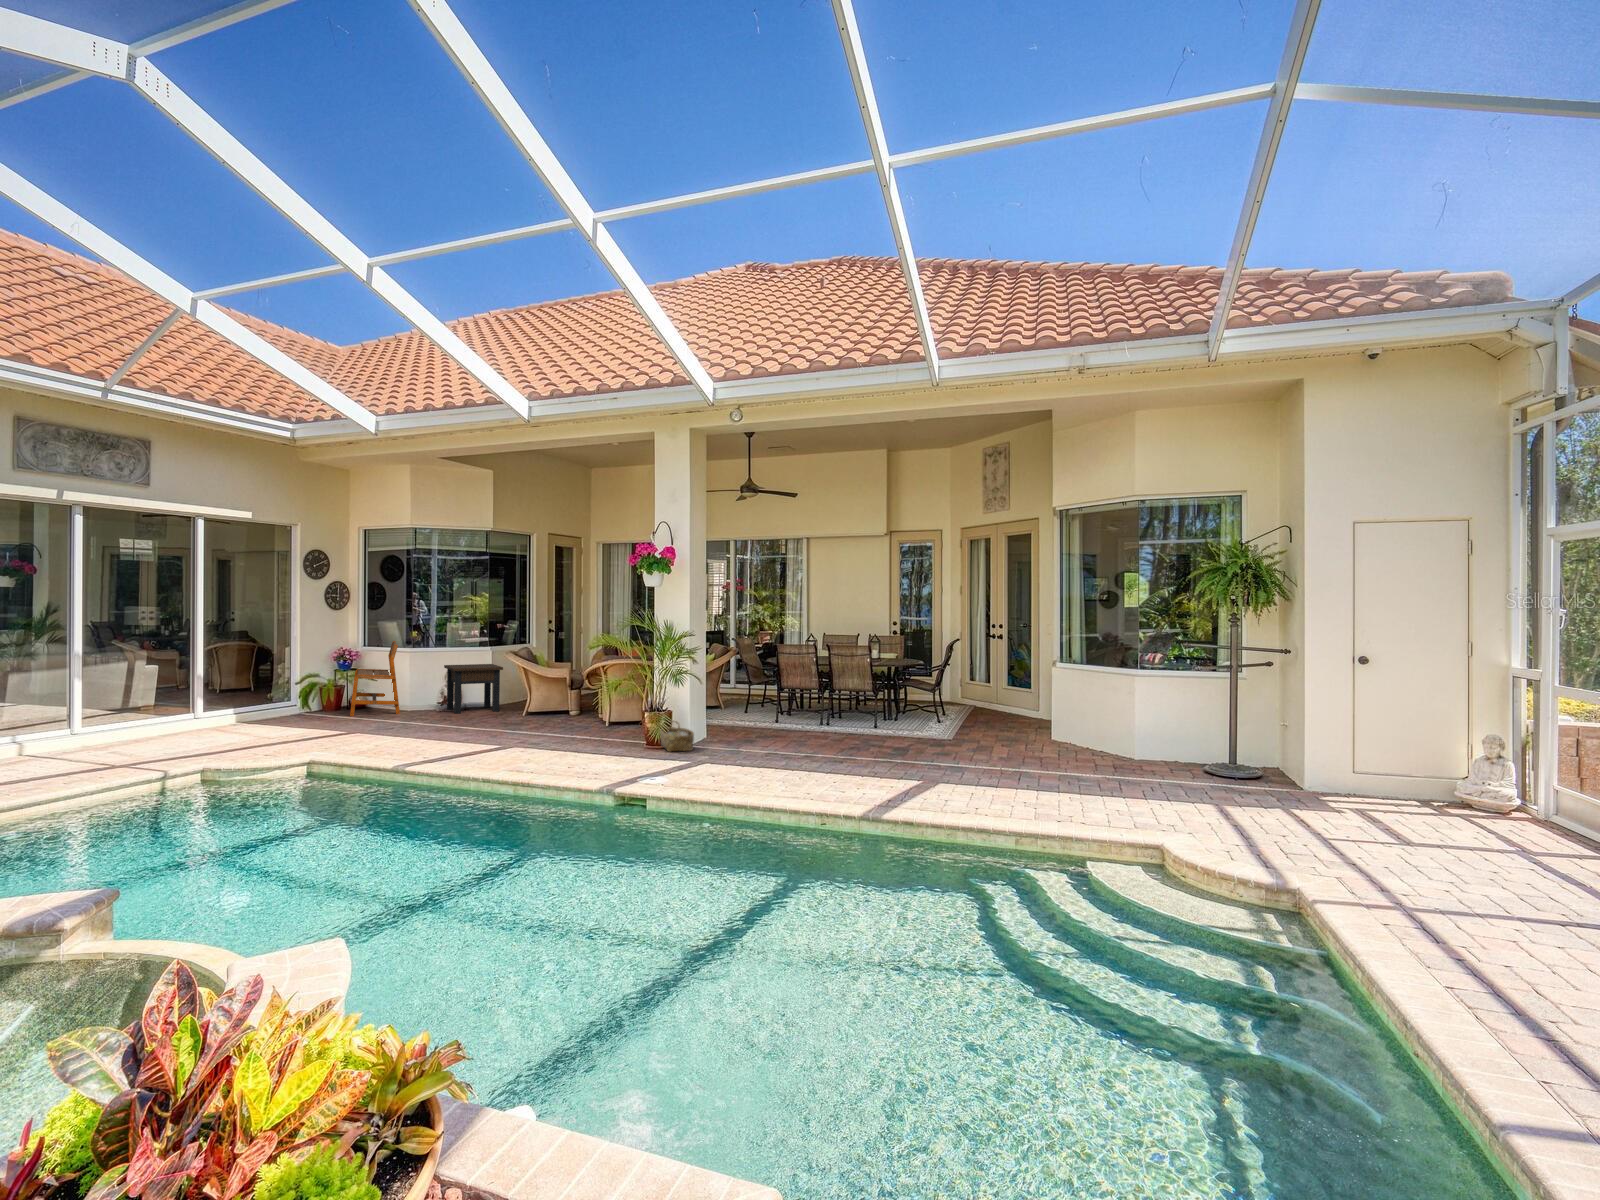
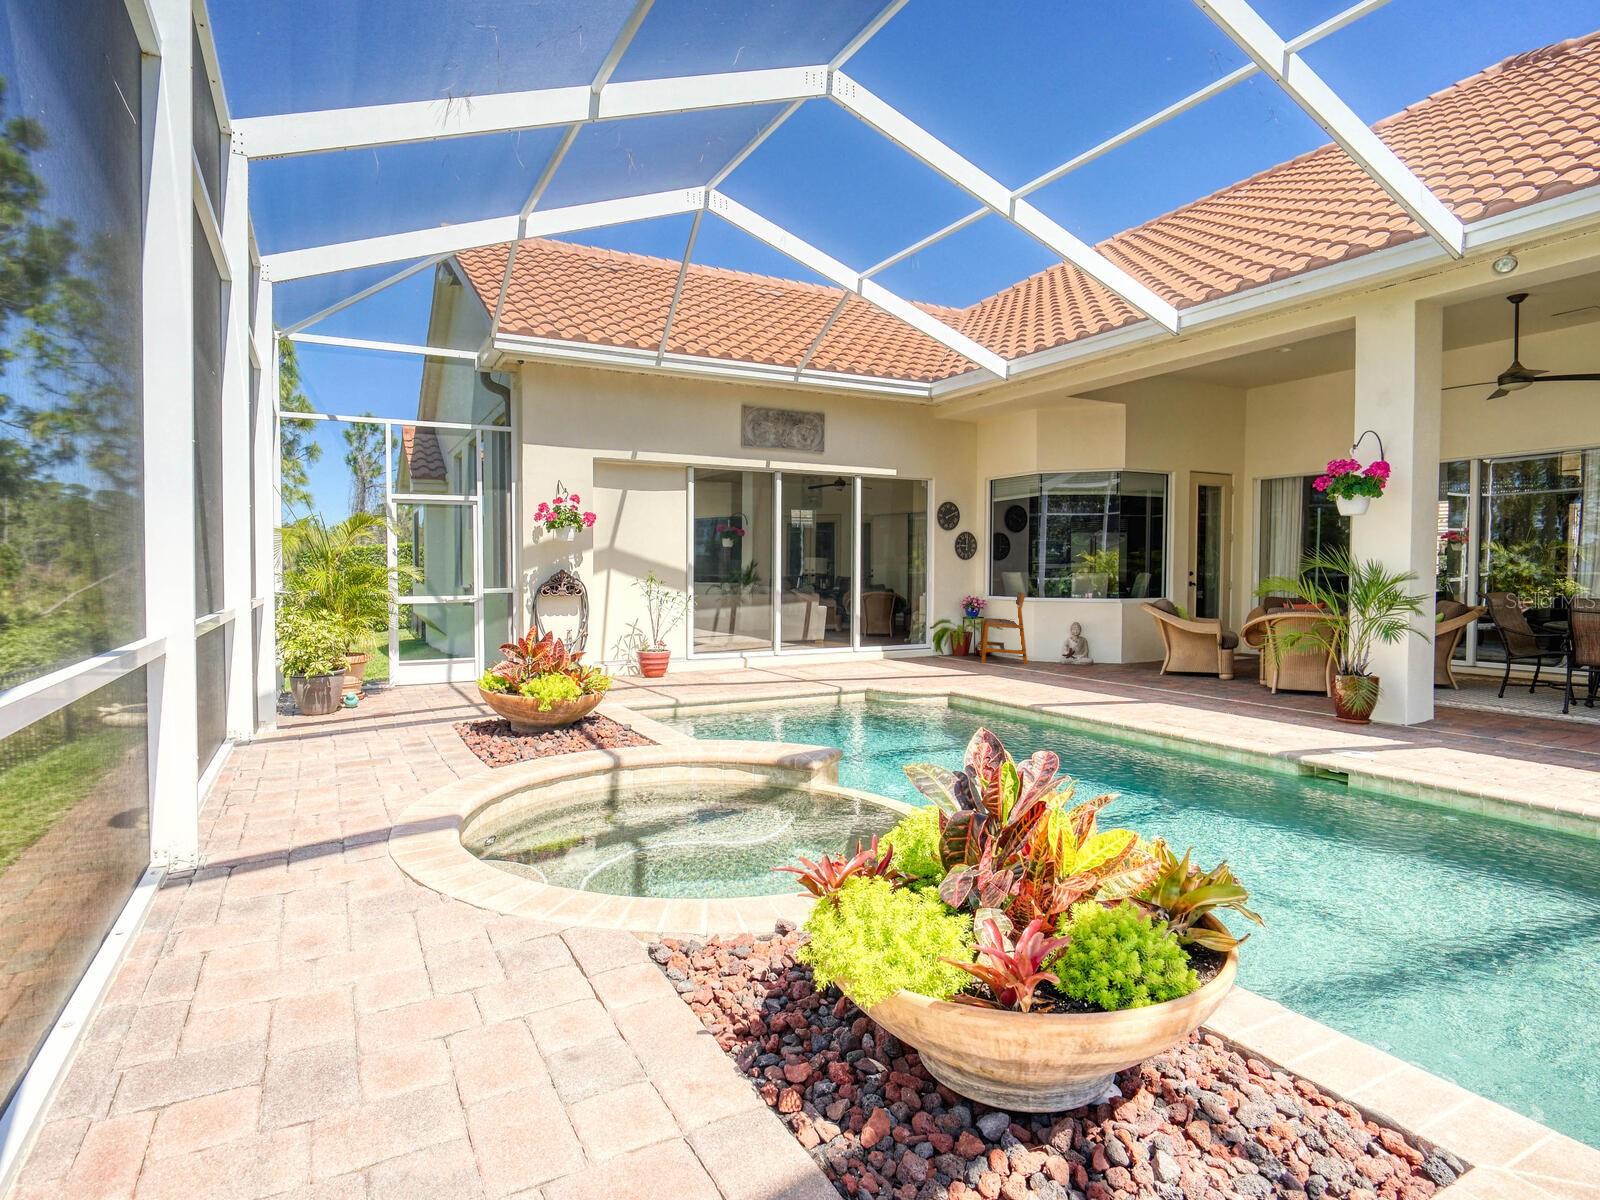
side table: present [444,664,503,714] -> none [1070,616,1134,668]
woven basket: present [661,721,694,752] -> none [1364,690,1418,731]

